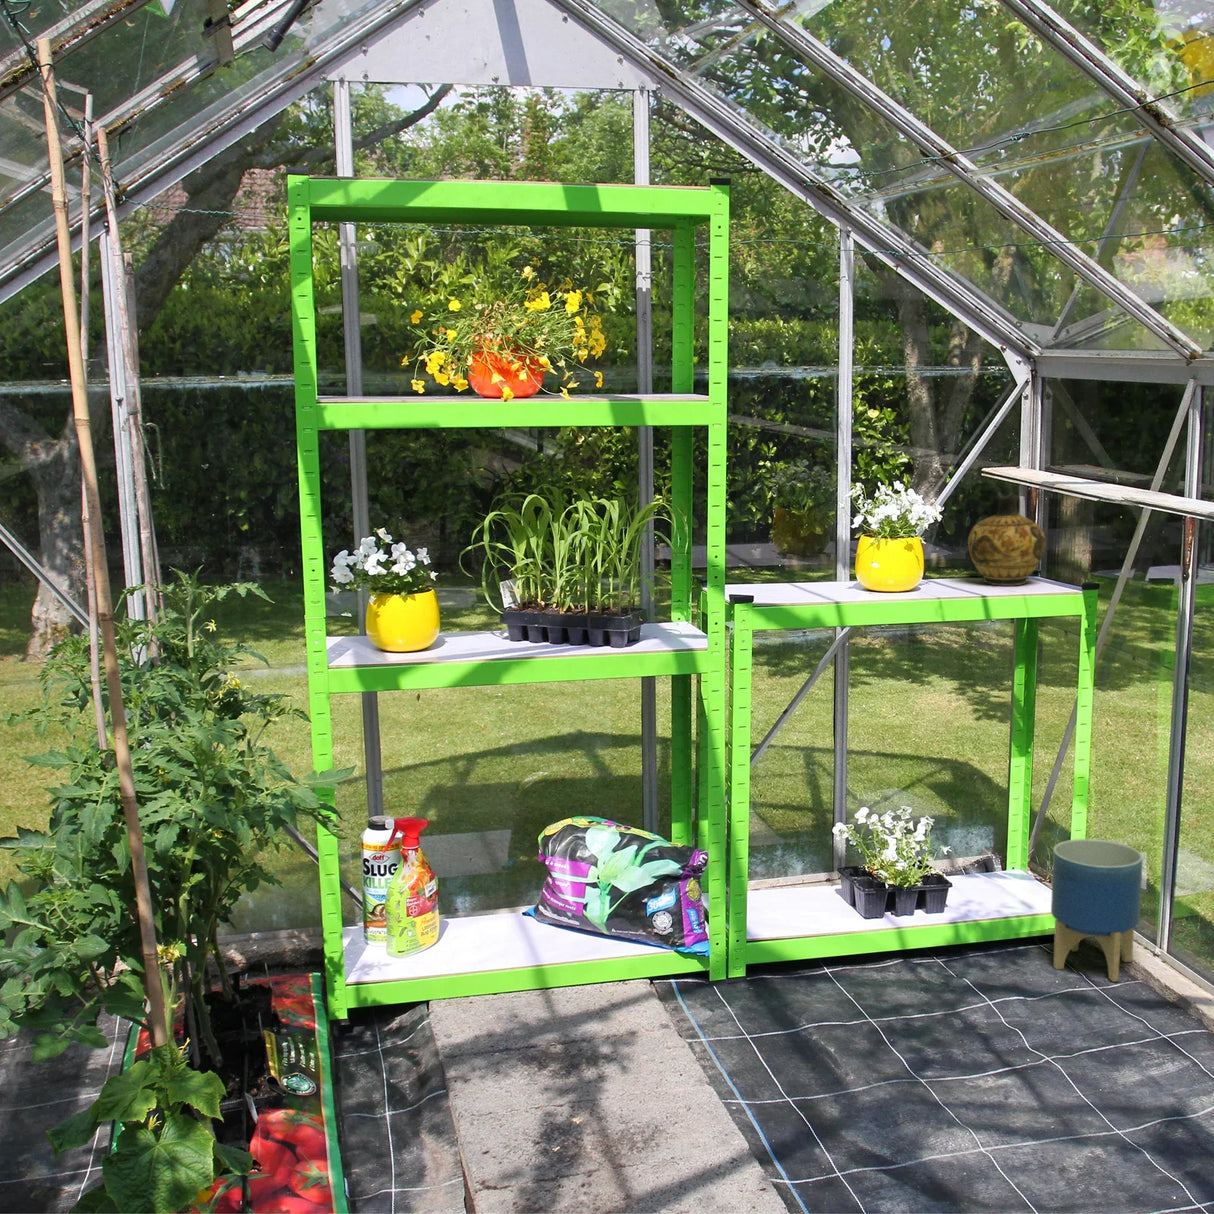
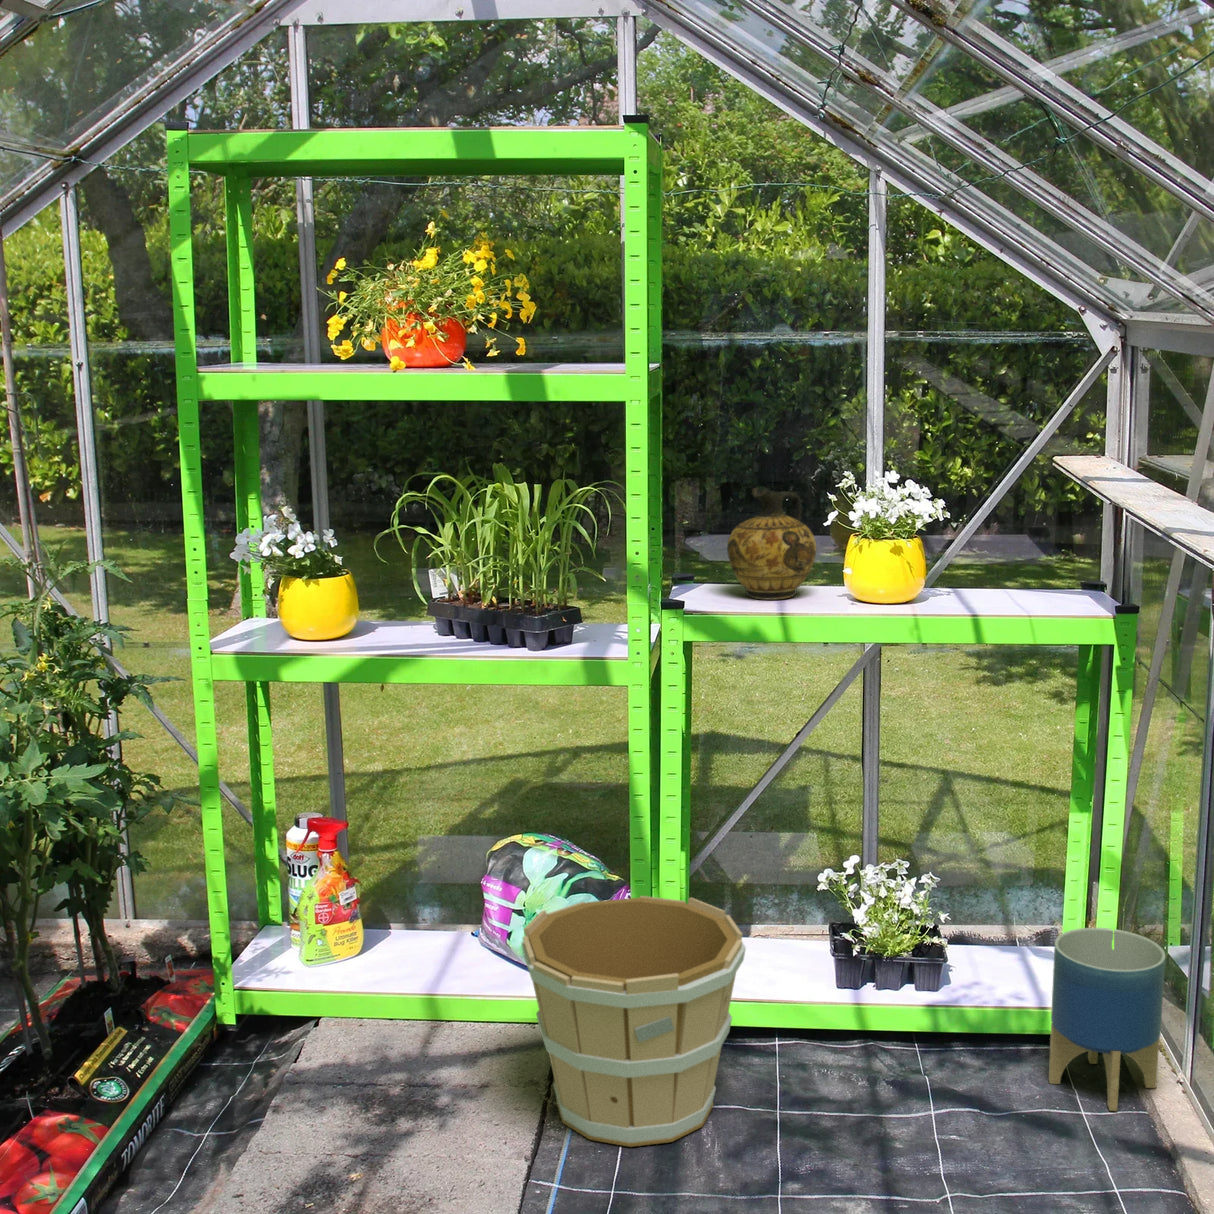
ceramic jug: present [968,492,1046,586] -> present [727,488,816,600]
wooden bucket: none [661,849,855,1064] -> present [521,896,746,1147]

